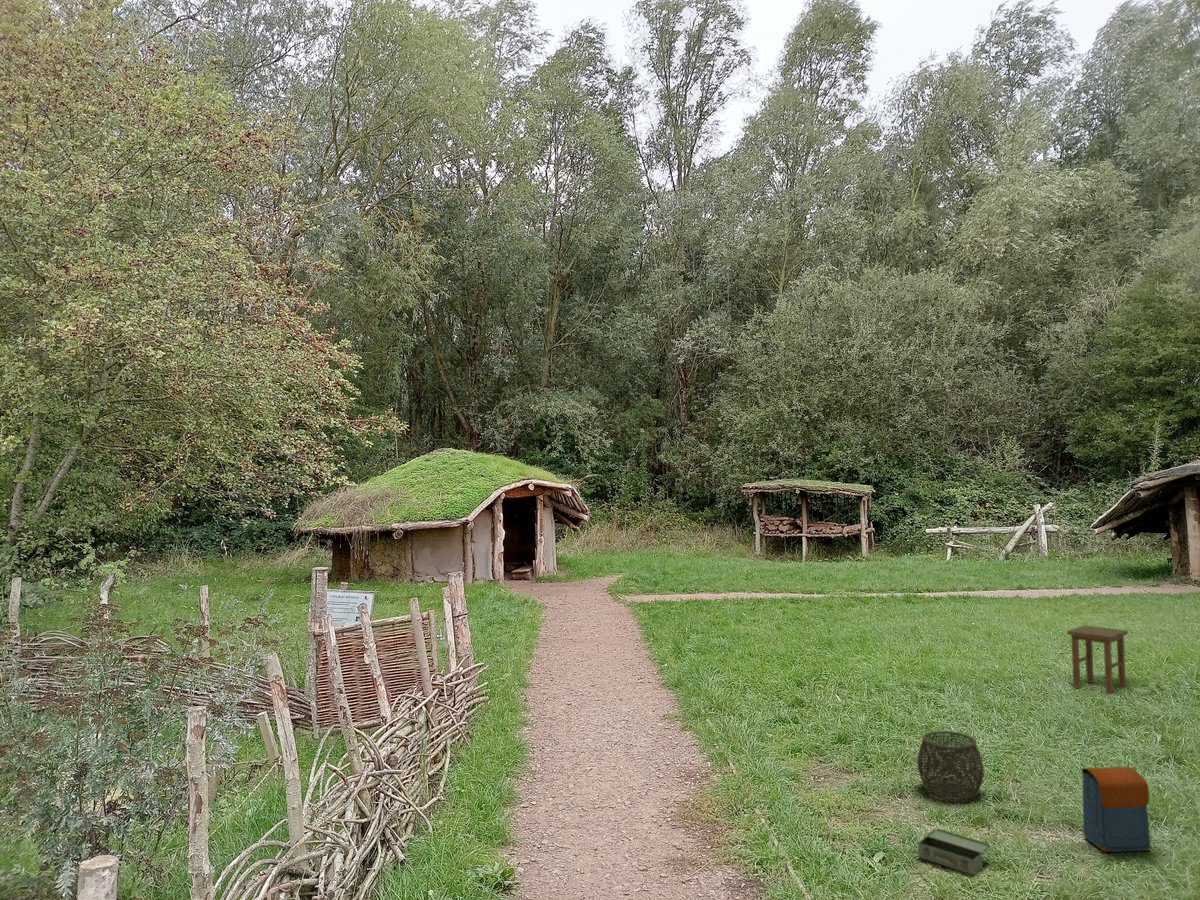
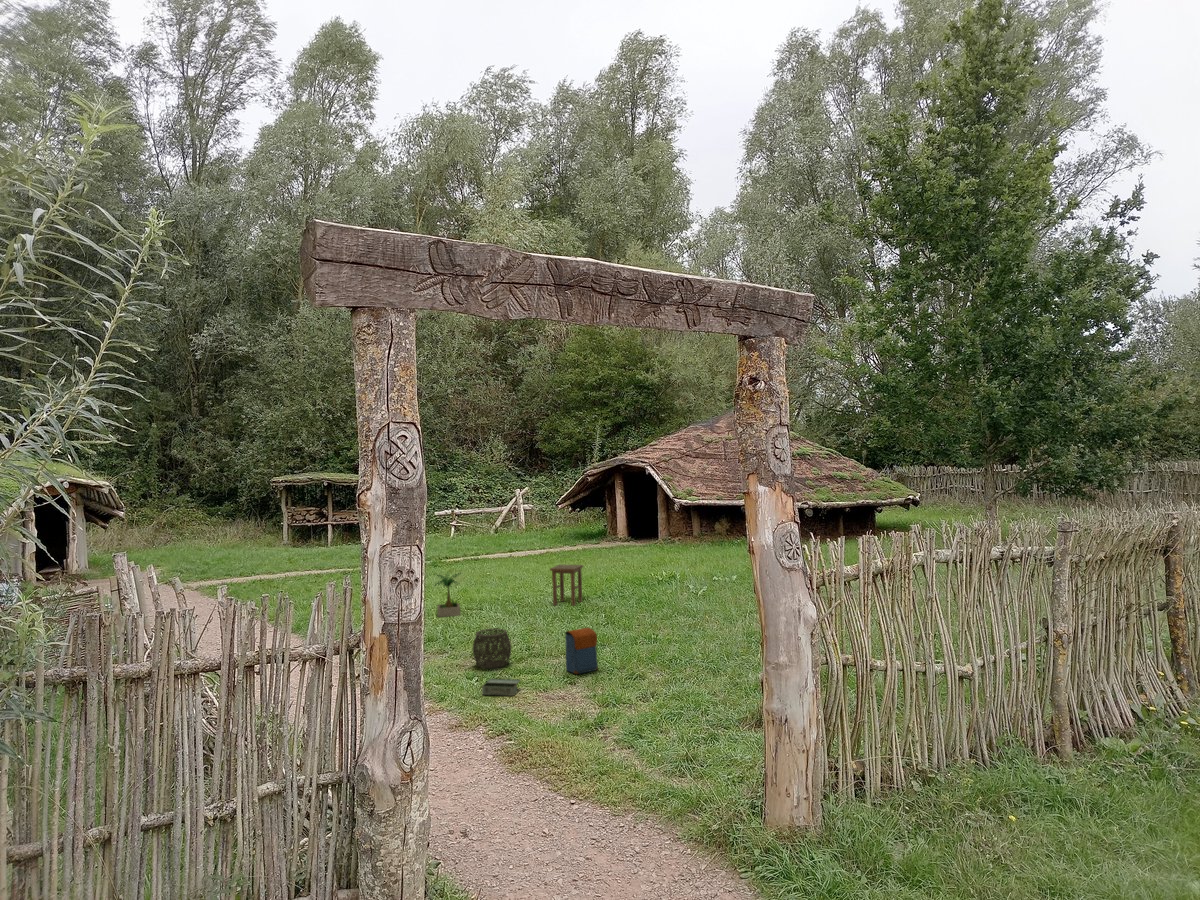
potted plant: none [882,617,932,684] -> present [435,573,460,617]

